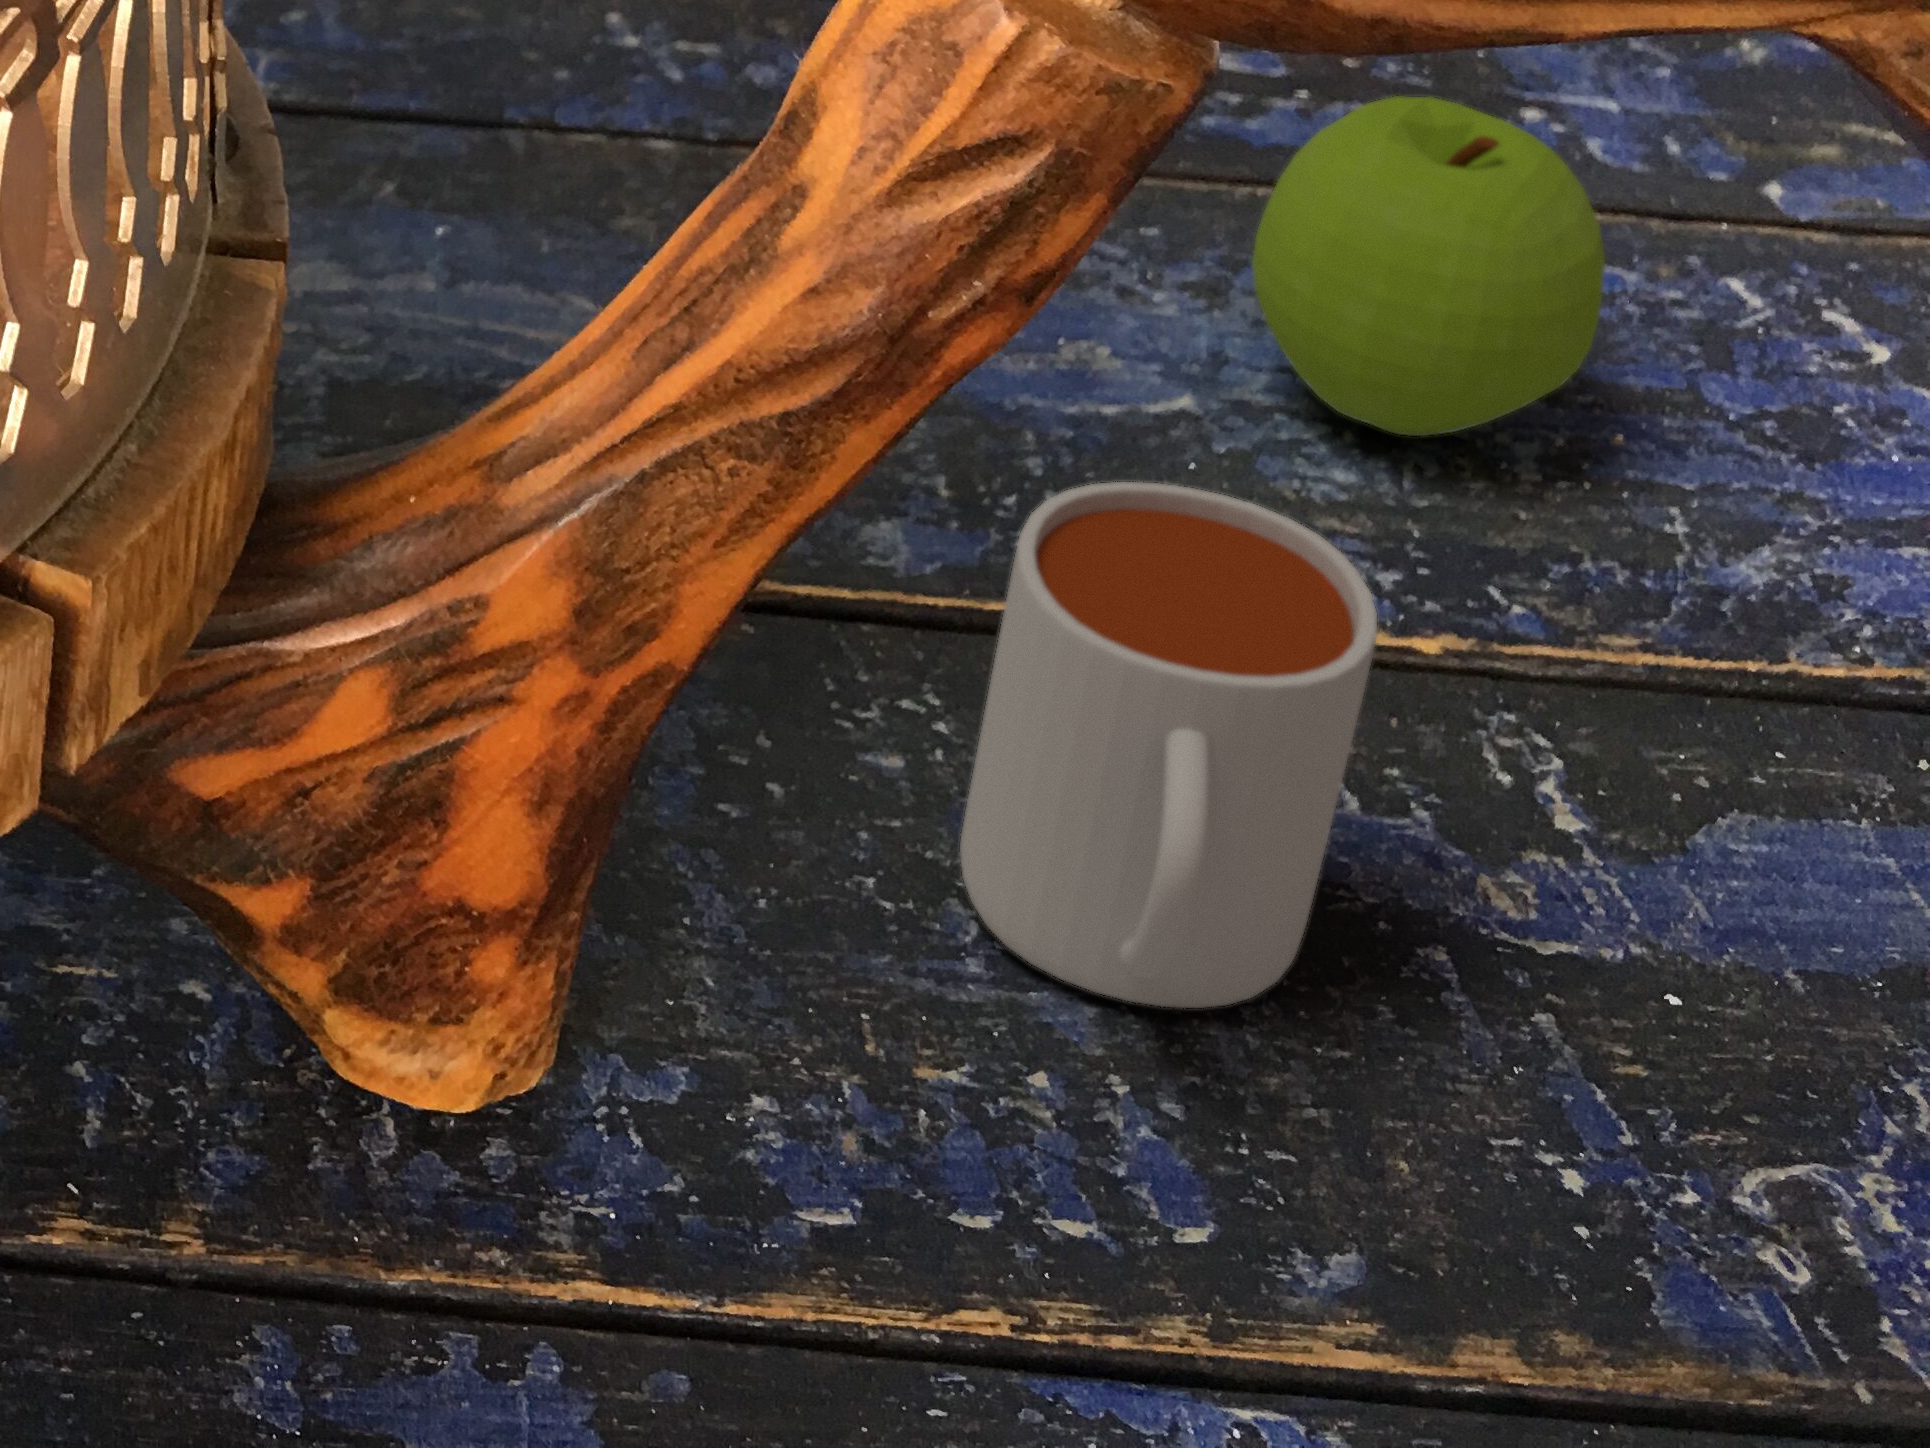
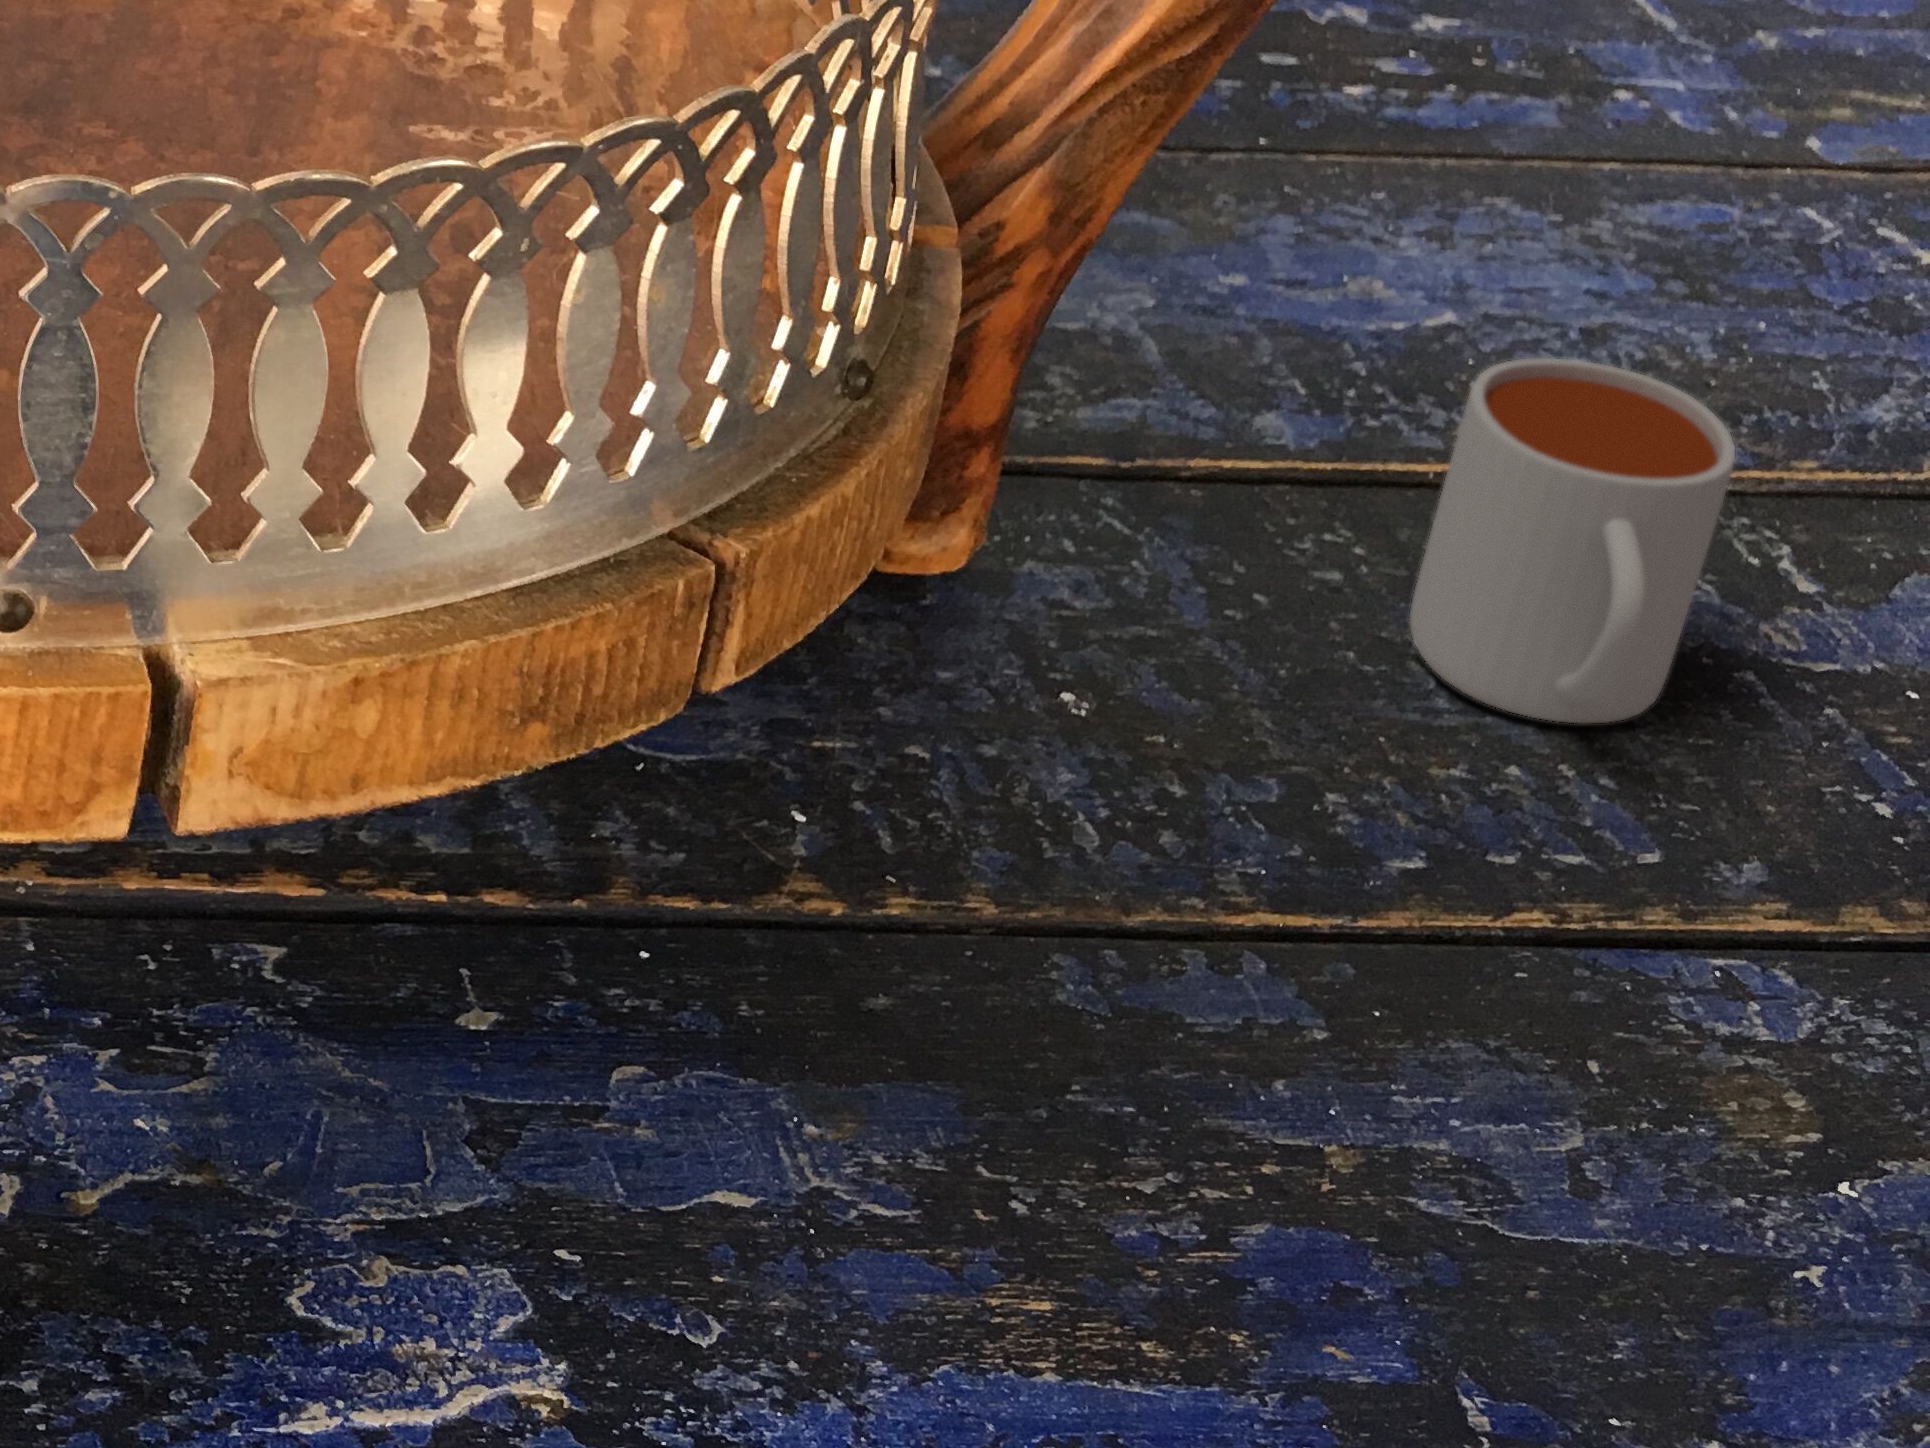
apple: present [1252,96,1605,436] -> none [1493,82,1765,337]

